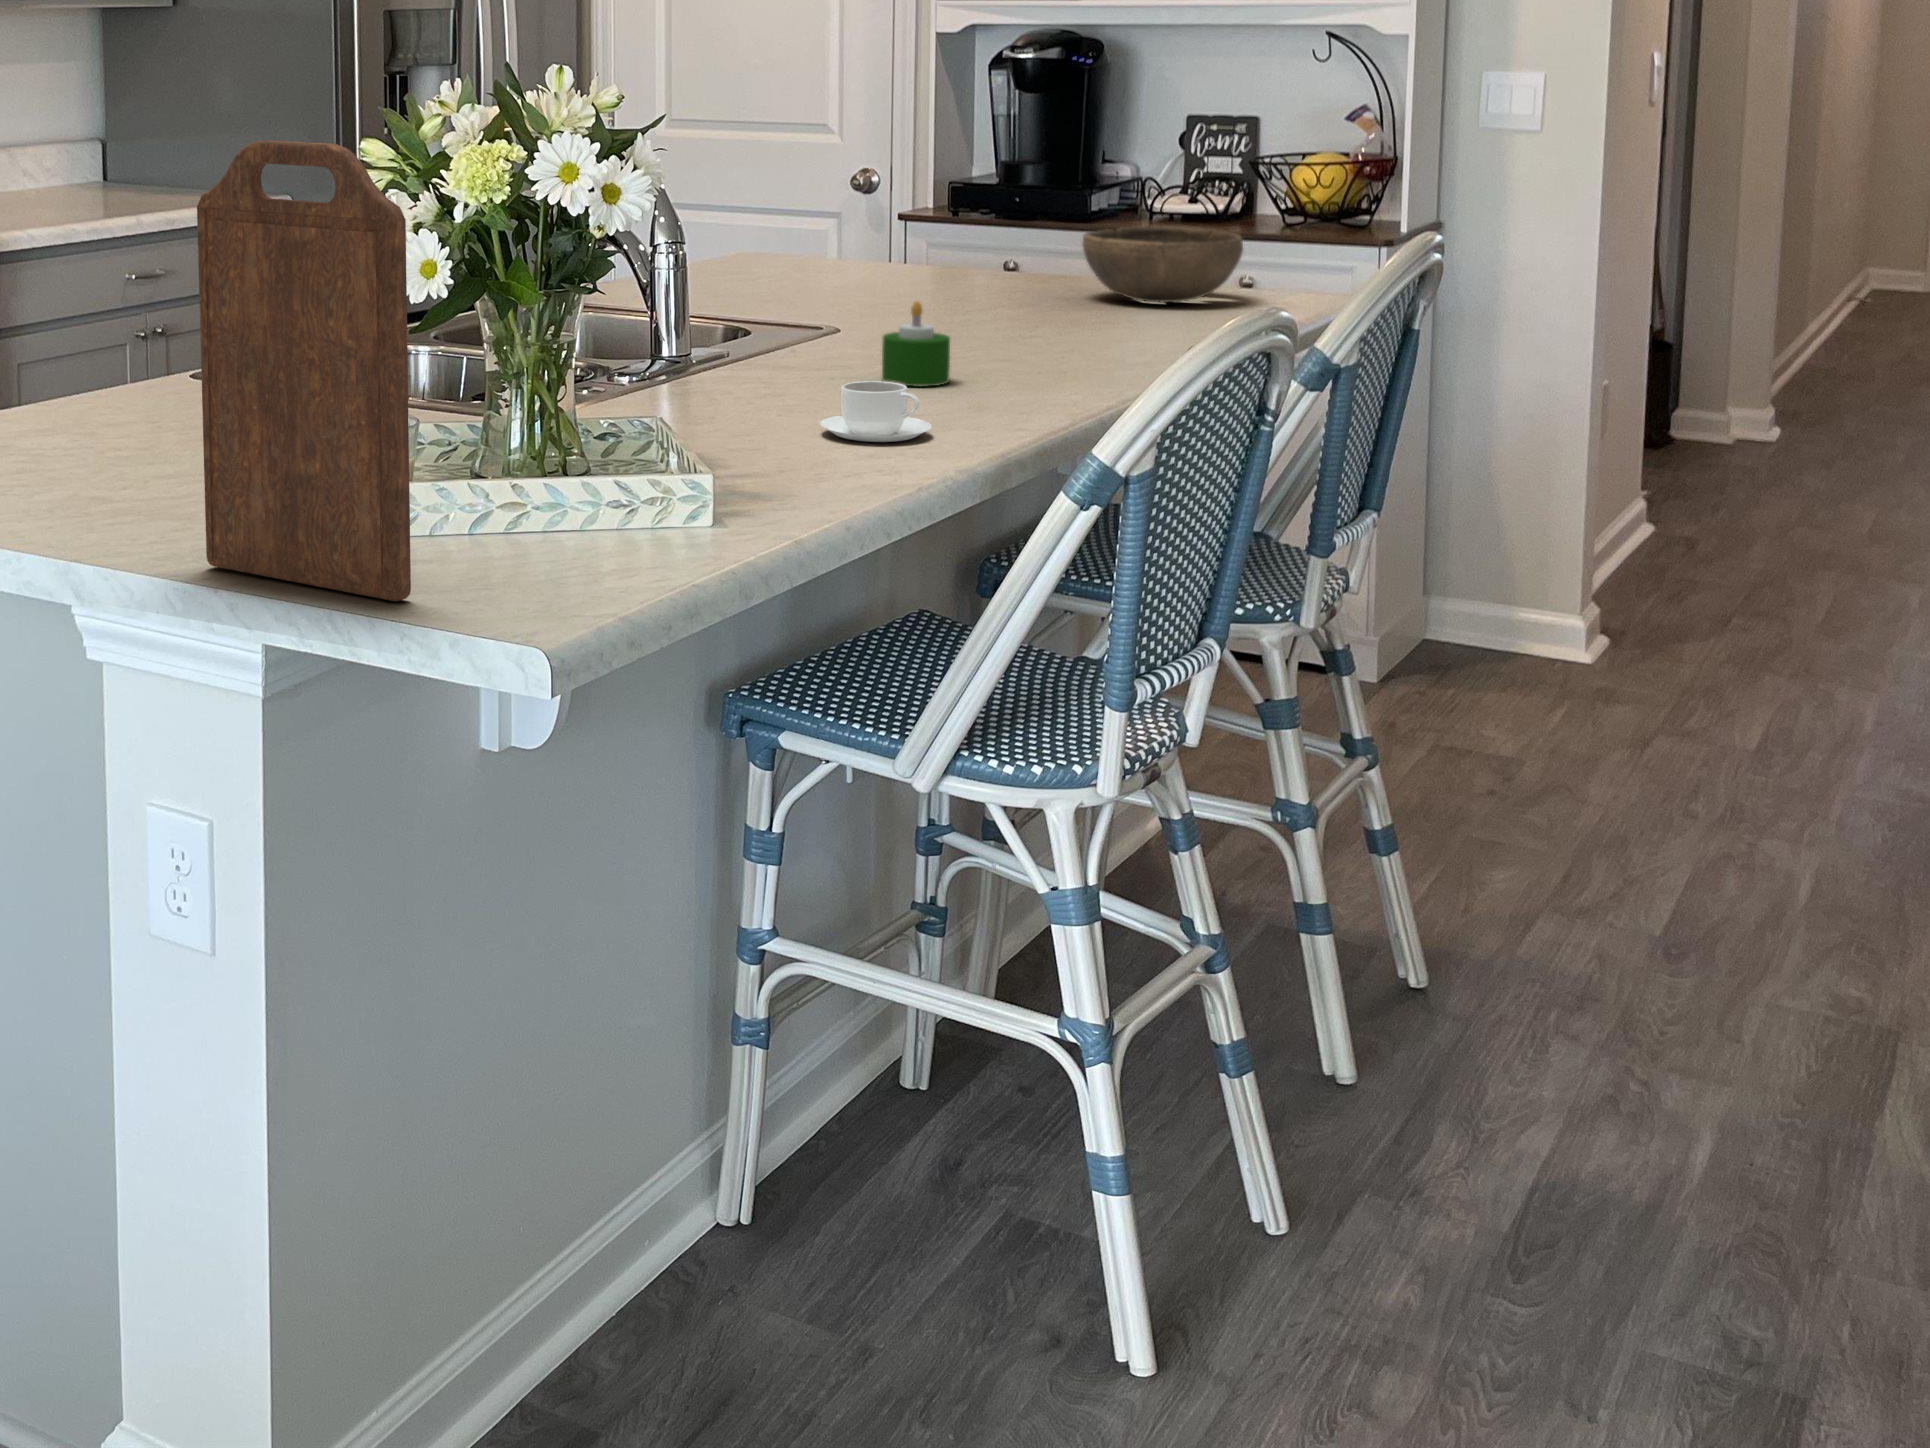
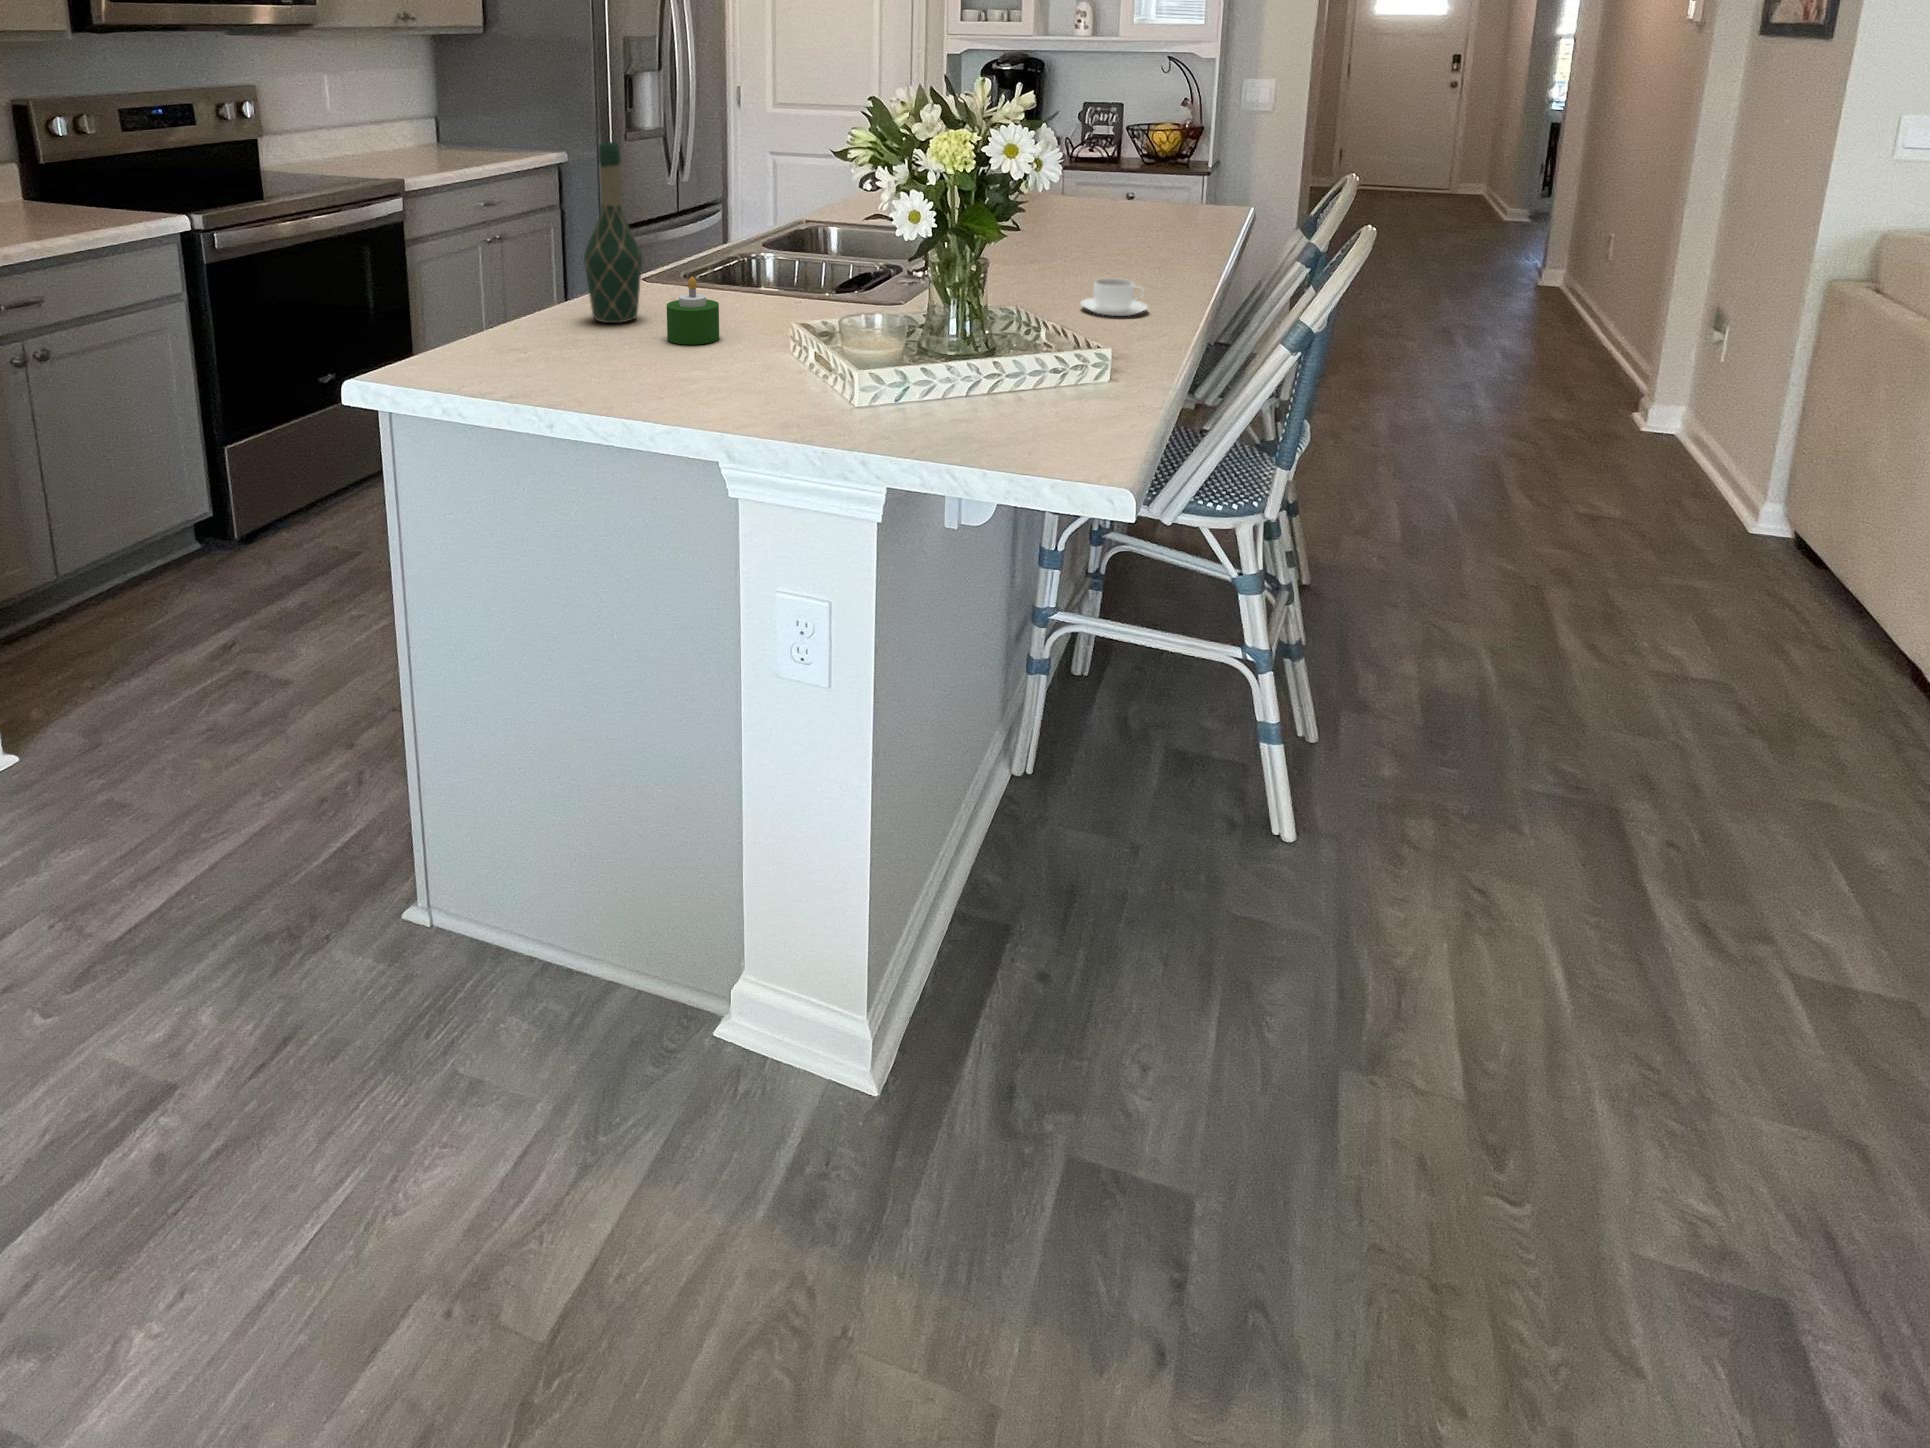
cutting board: present [197,140,411,601] -> none [836,147,1008,452]
wine bottle: none [34,151,122,425] -> present [584,142,642,323]
bowl: present [1083,227,1243,302] -> none [1104,172,1194,215]
candle: present [882,301,950,387] -> present [667,277,719,345]

